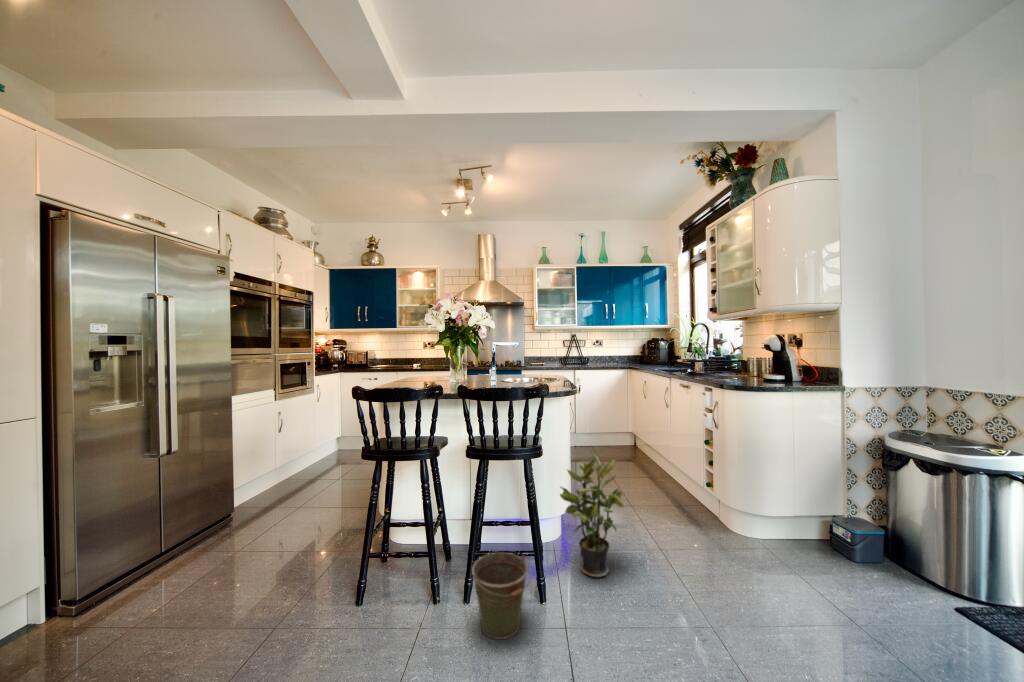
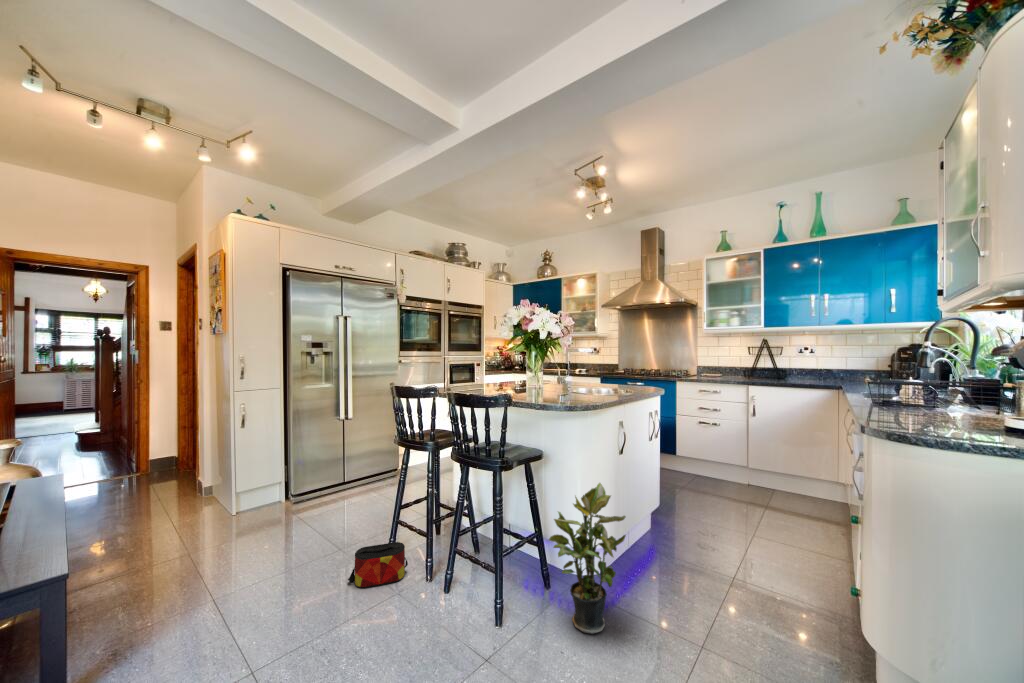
bucket: present [472,552,528,639] -> none [420,552,479,635]
bag: none [340,575,403,649] -> present [348,542,408,588]

